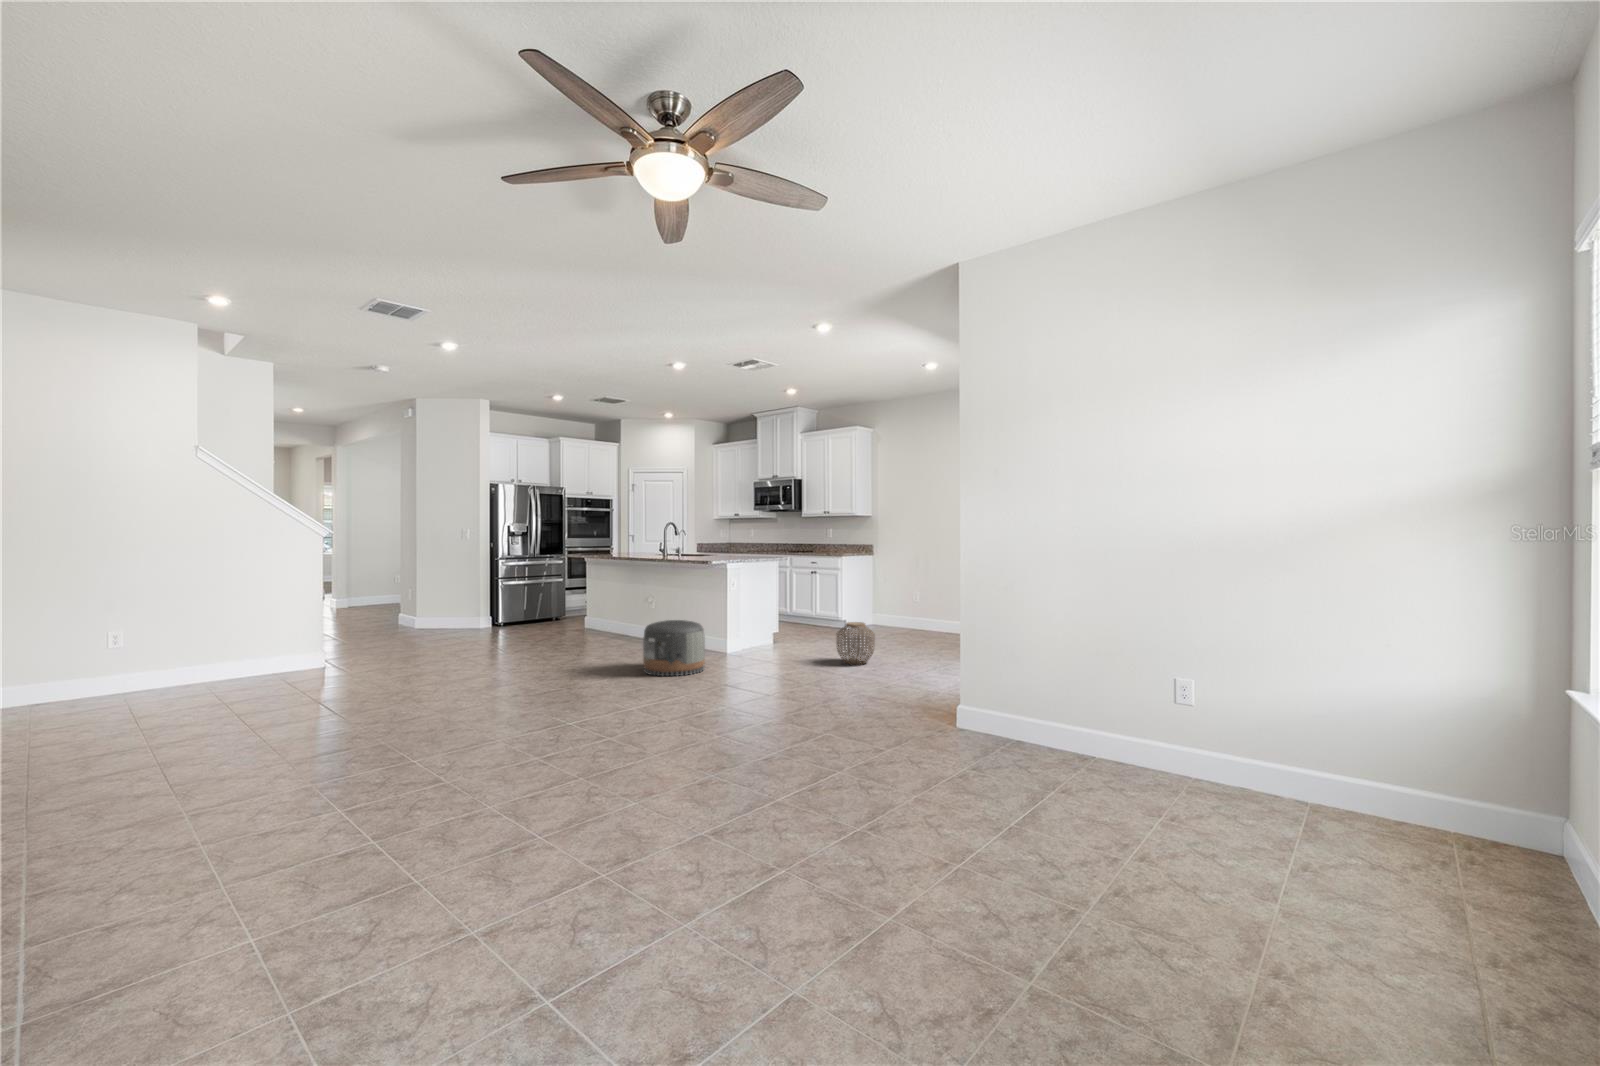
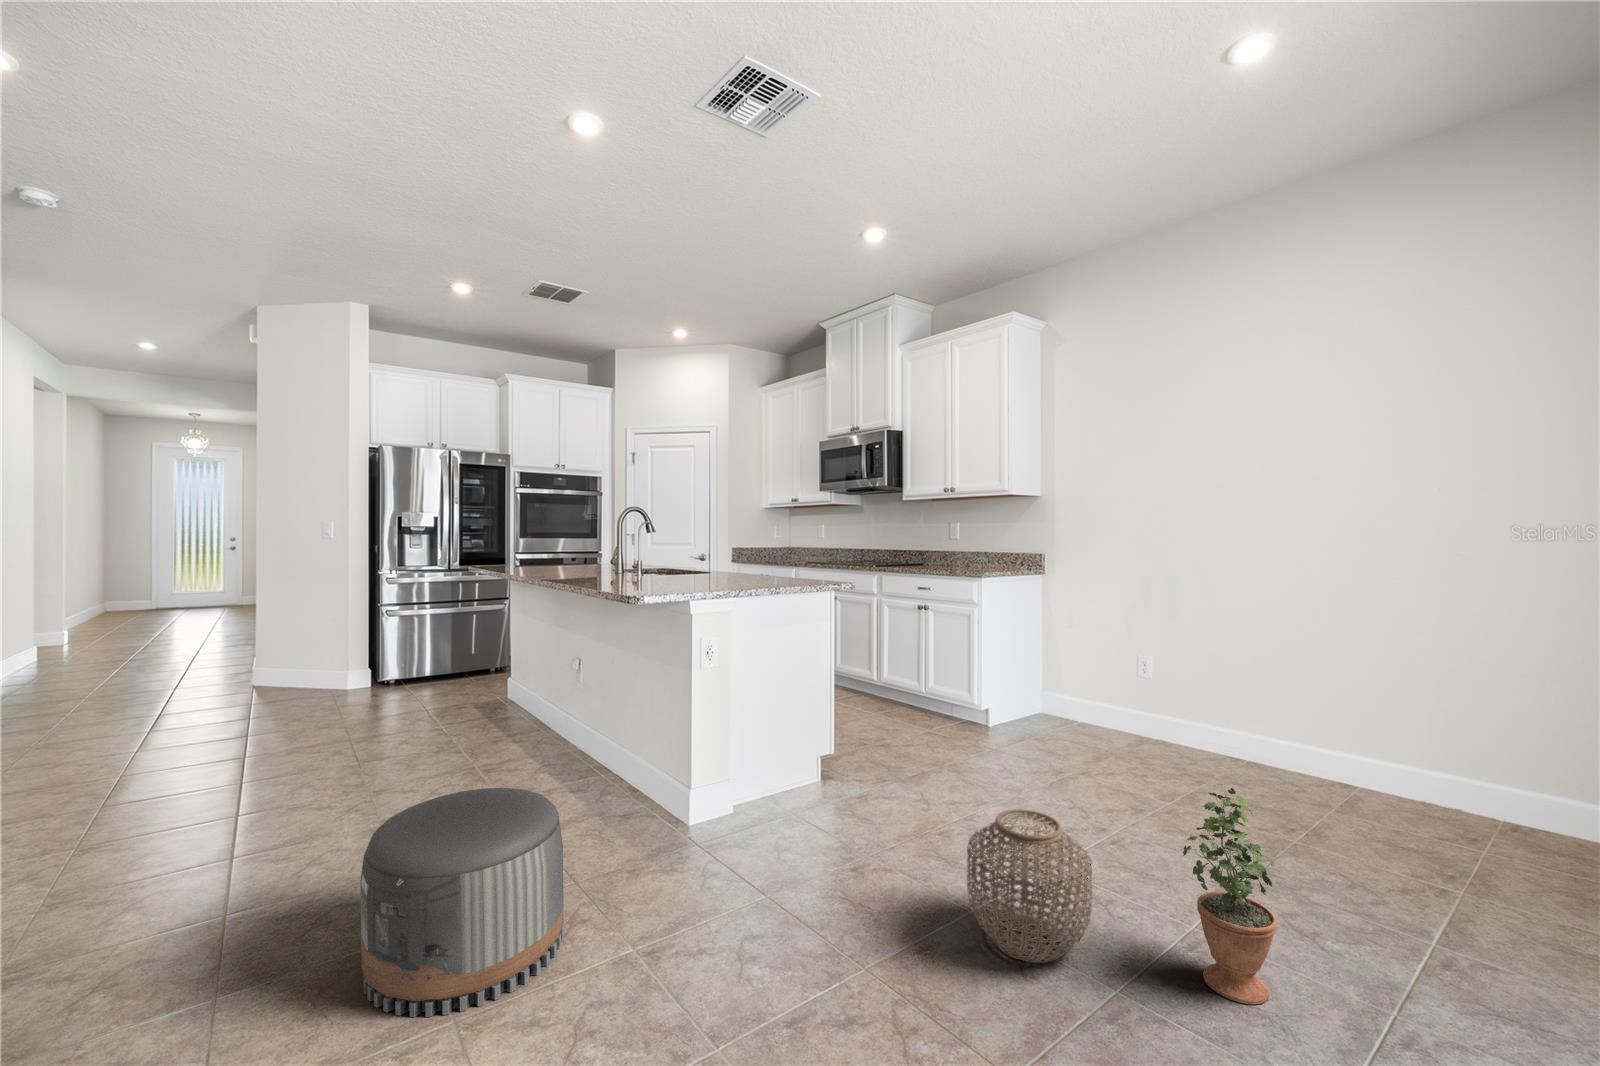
potted plant: none [900,607,924,666] -> present [1183,783,1277,1004]

